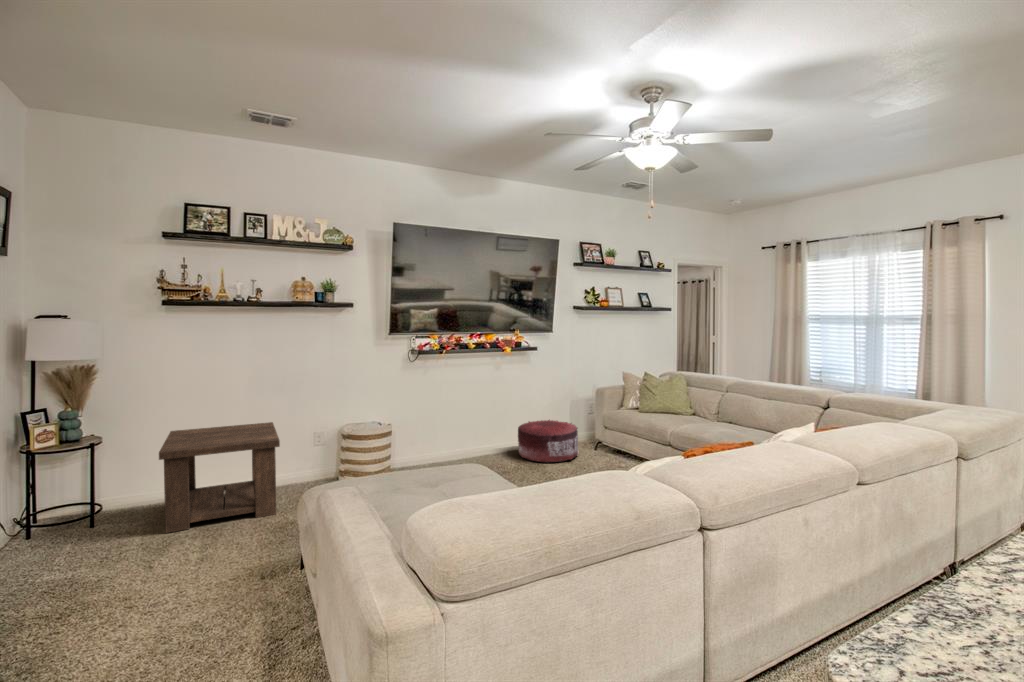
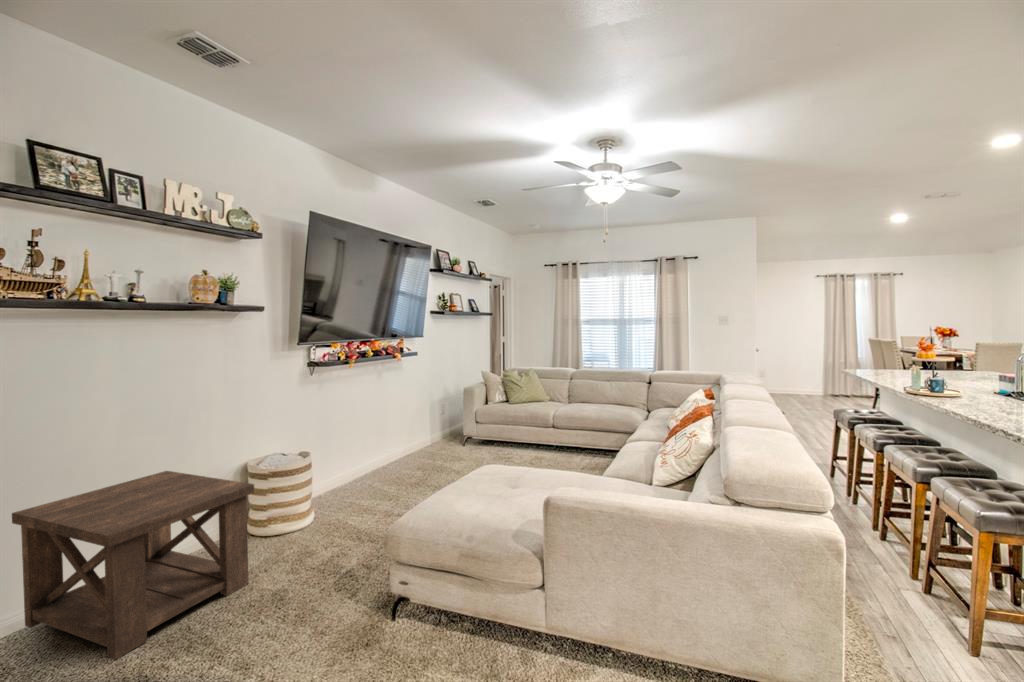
pouf: present [518,420,579,462] -> none [405,422,465,464]

